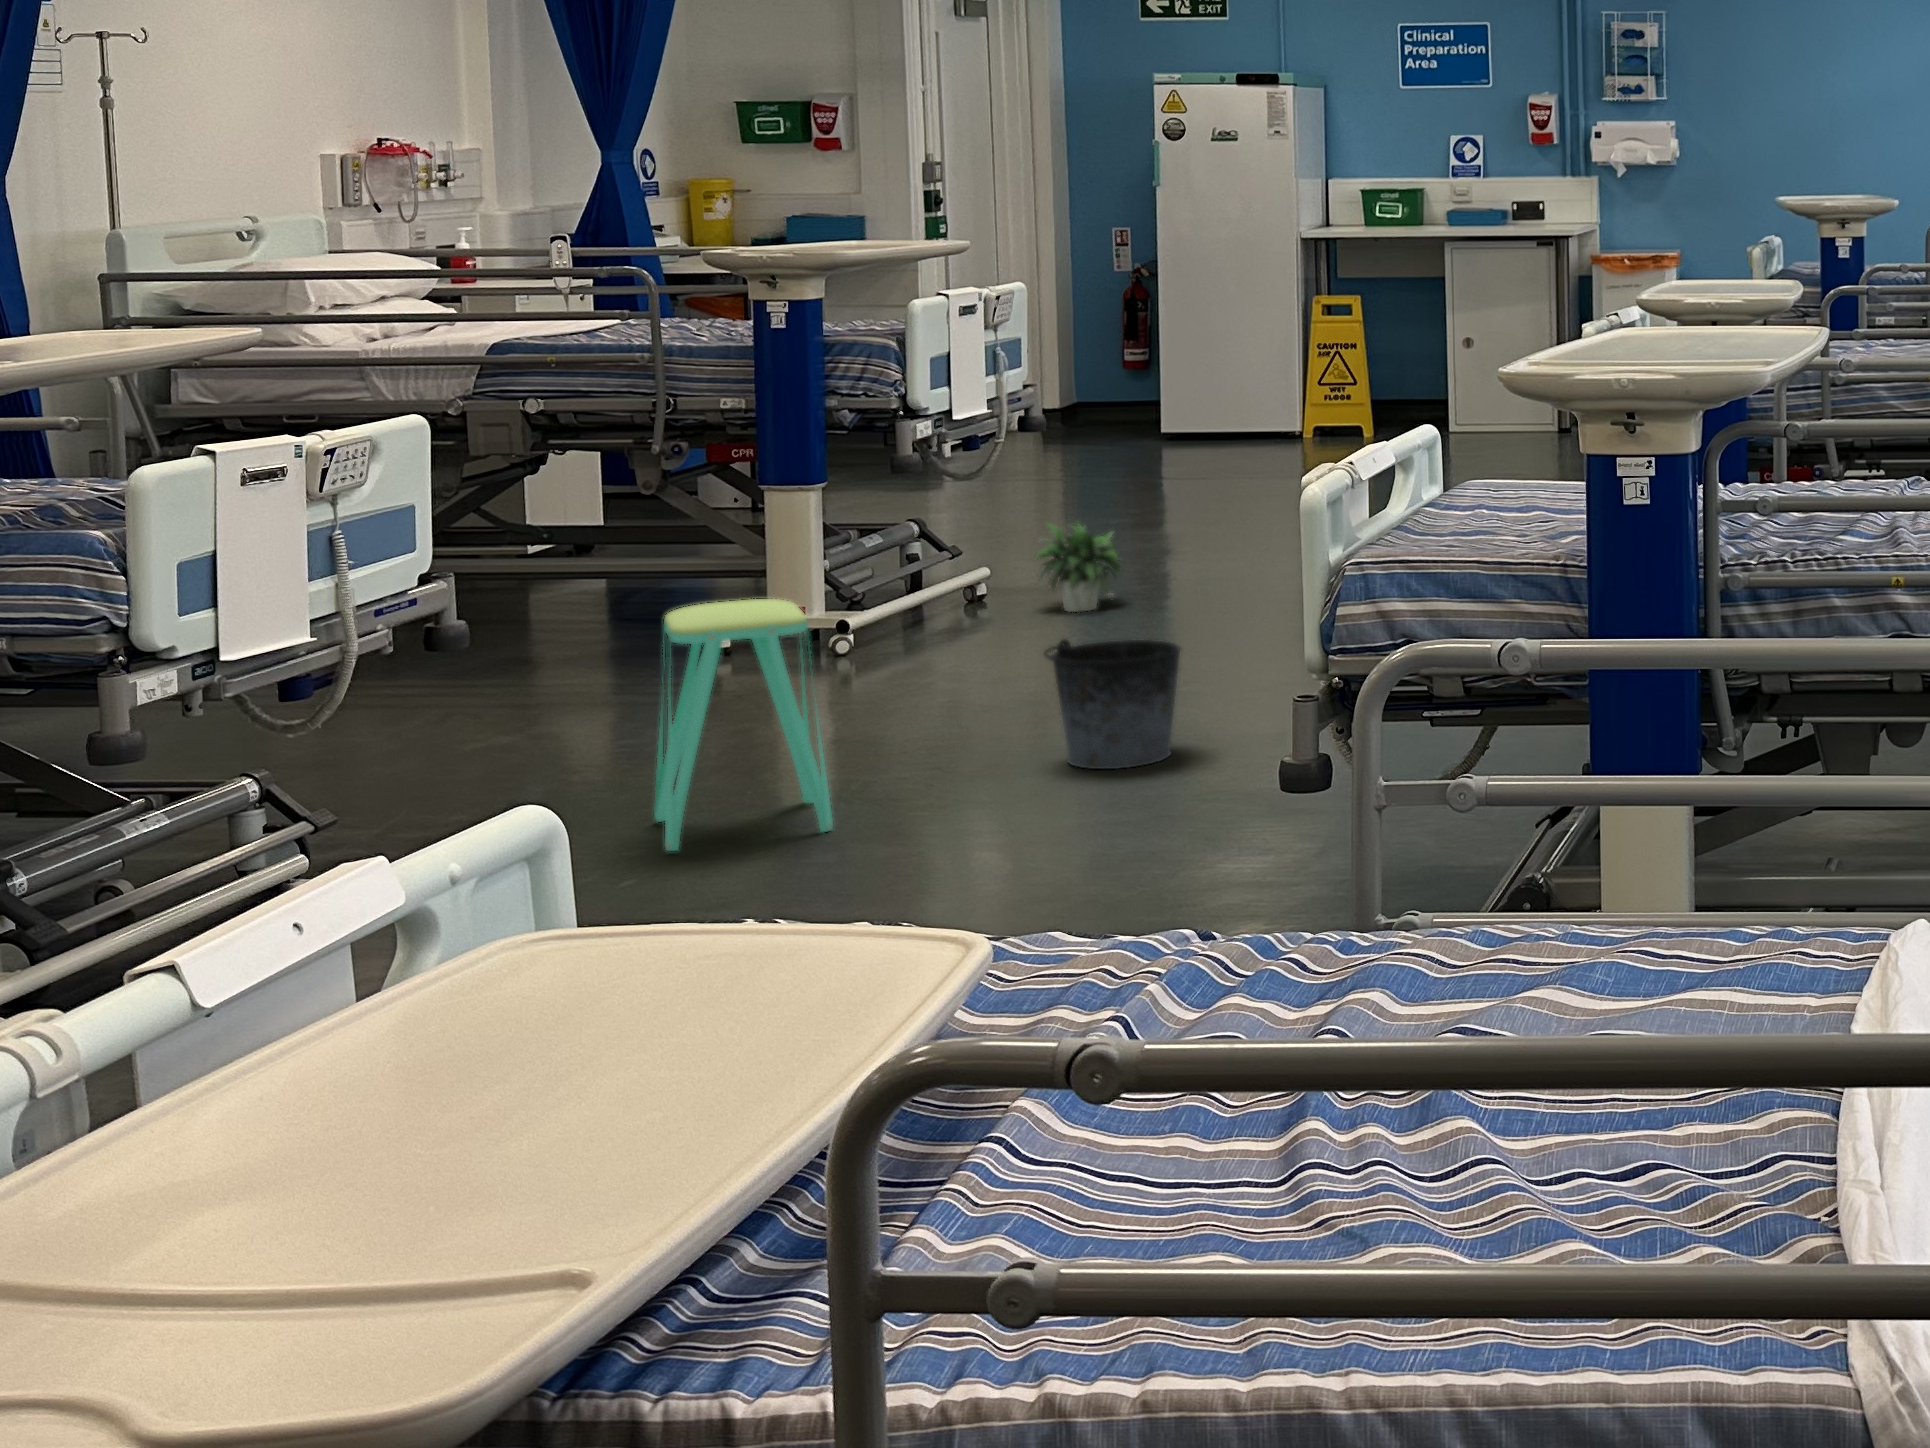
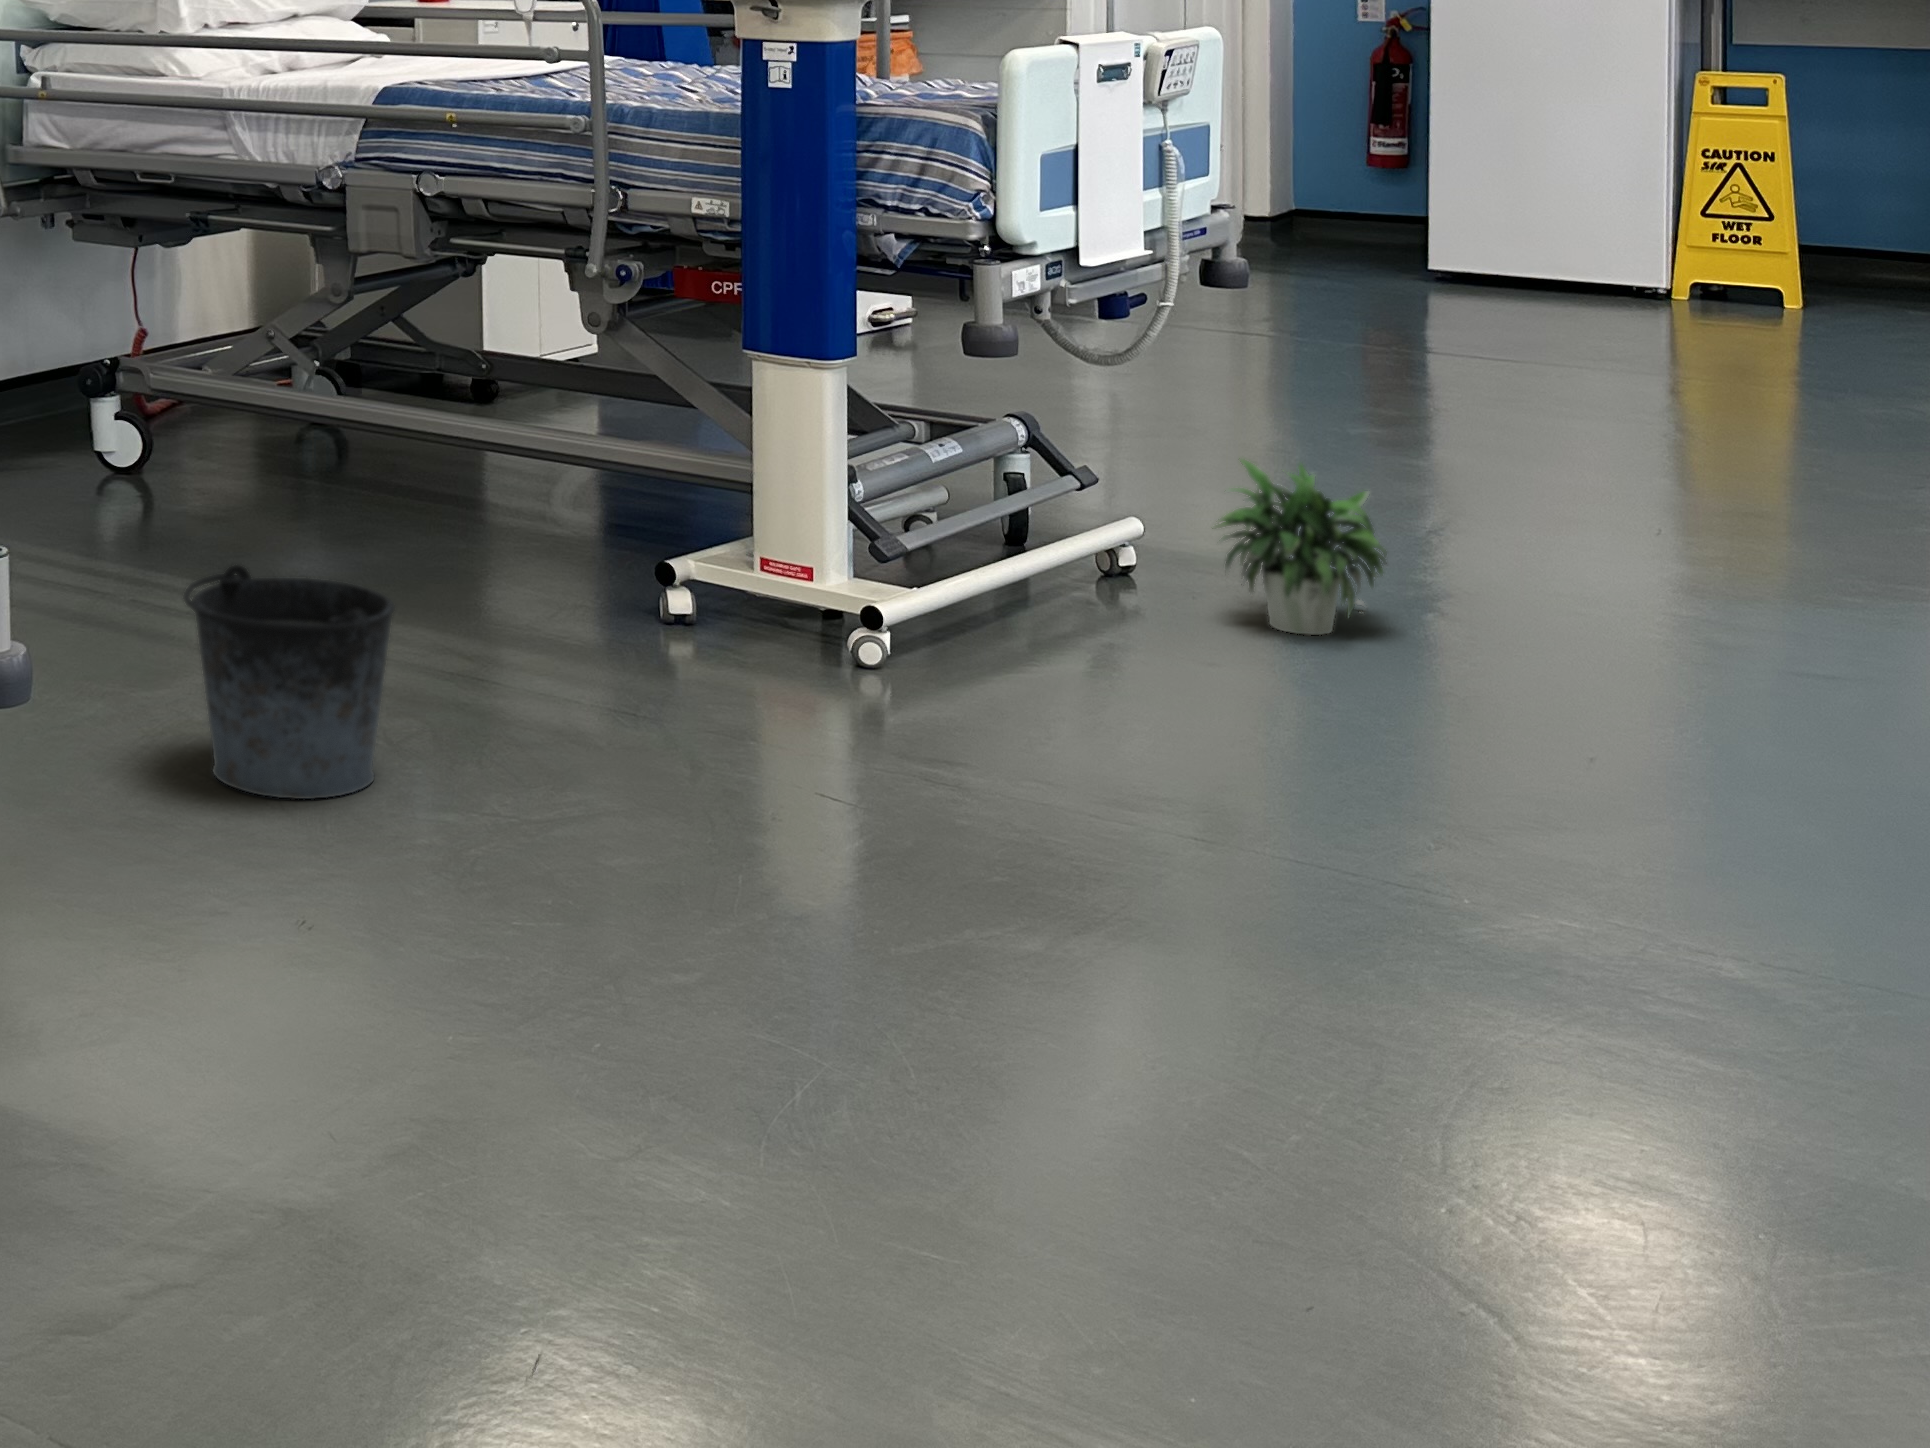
stool: present [654,599,833,851] -> none [397,654,736,1223]
bucket: present [1044,639,1181,769] -> present [183,565,395,799]

